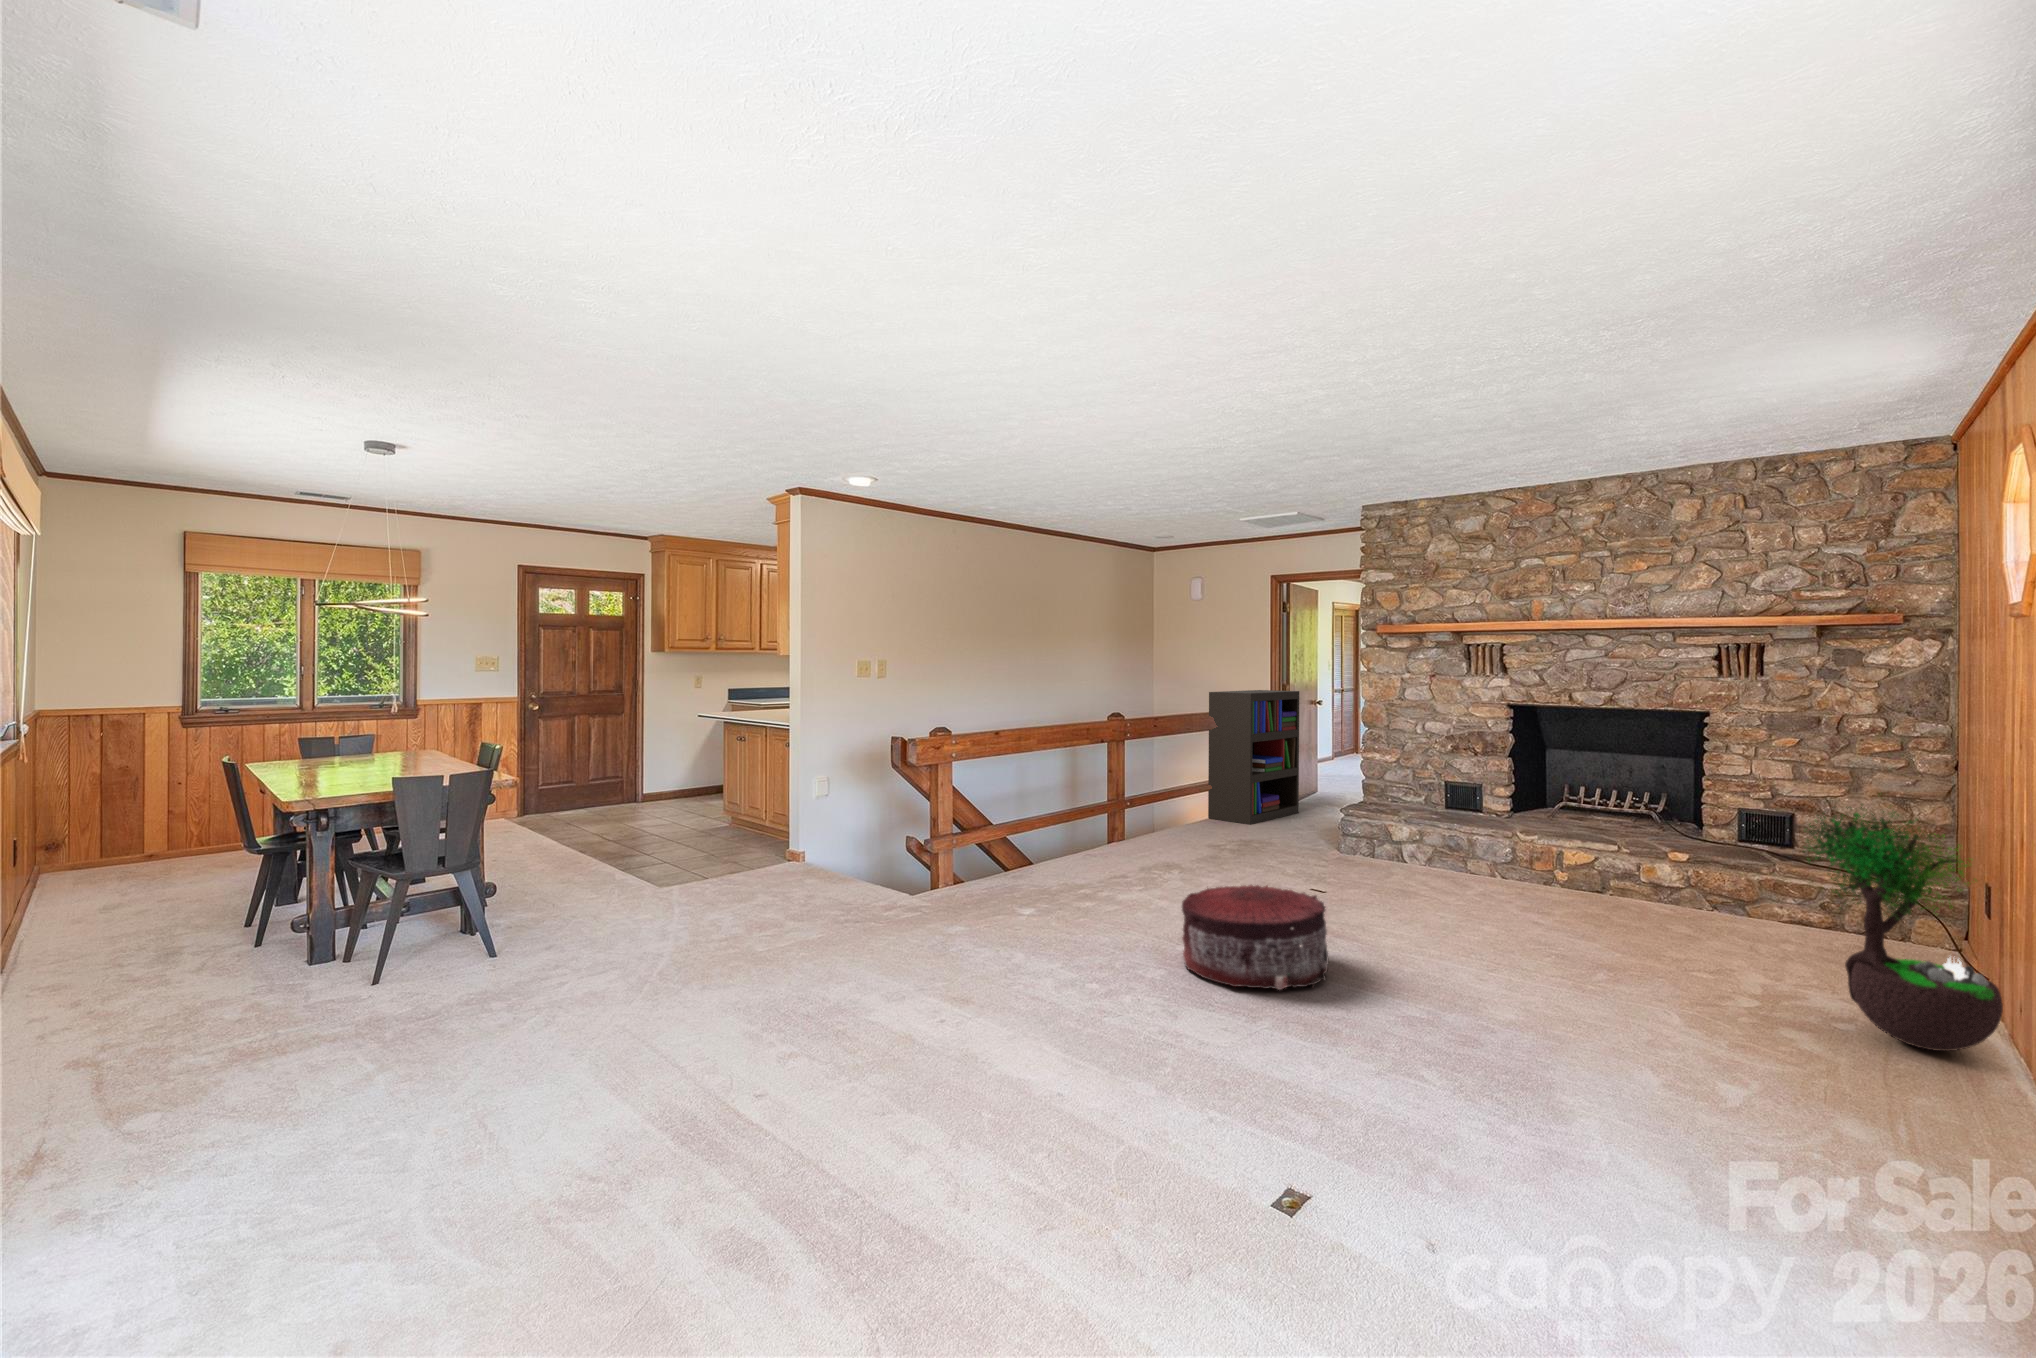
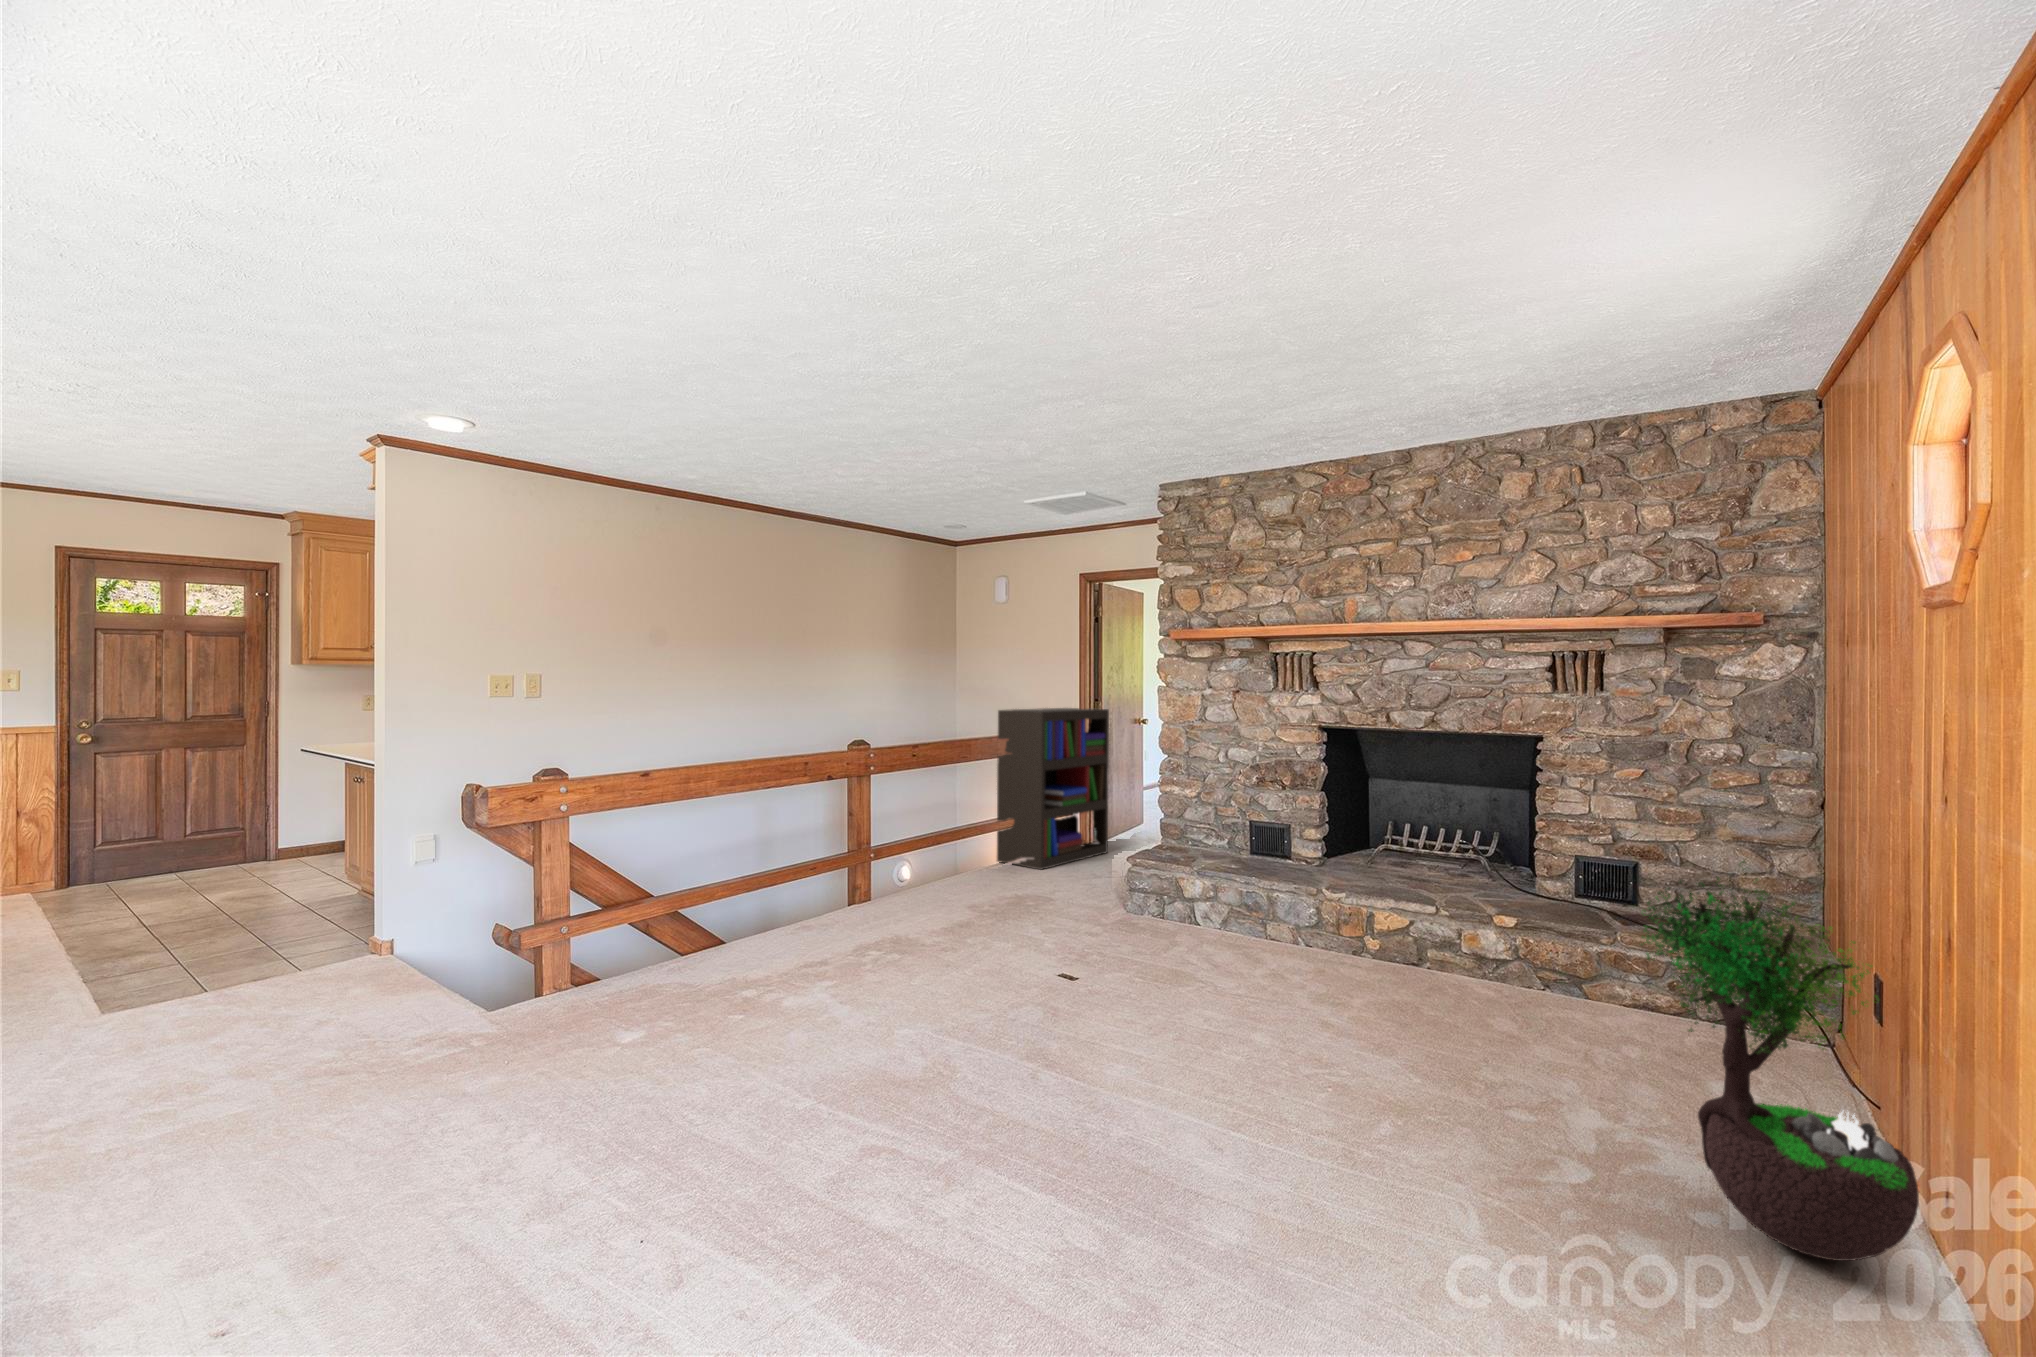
pouf: present [1182,885,1328,990] -> none [783,986,997,1170]

